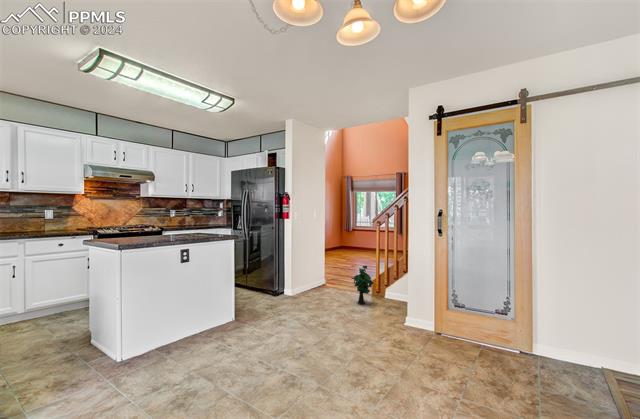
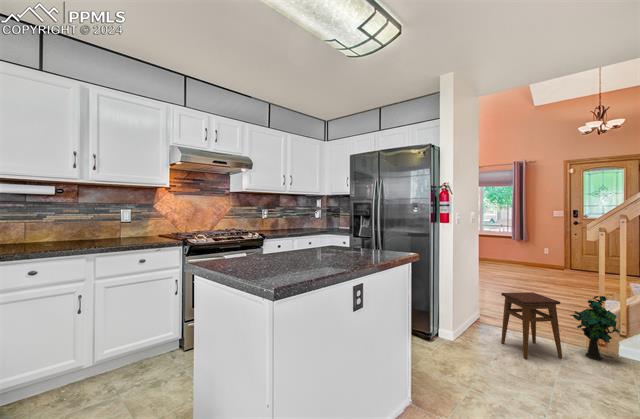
stool: none [315,266,341,305] -> present [501,292,562,359]

